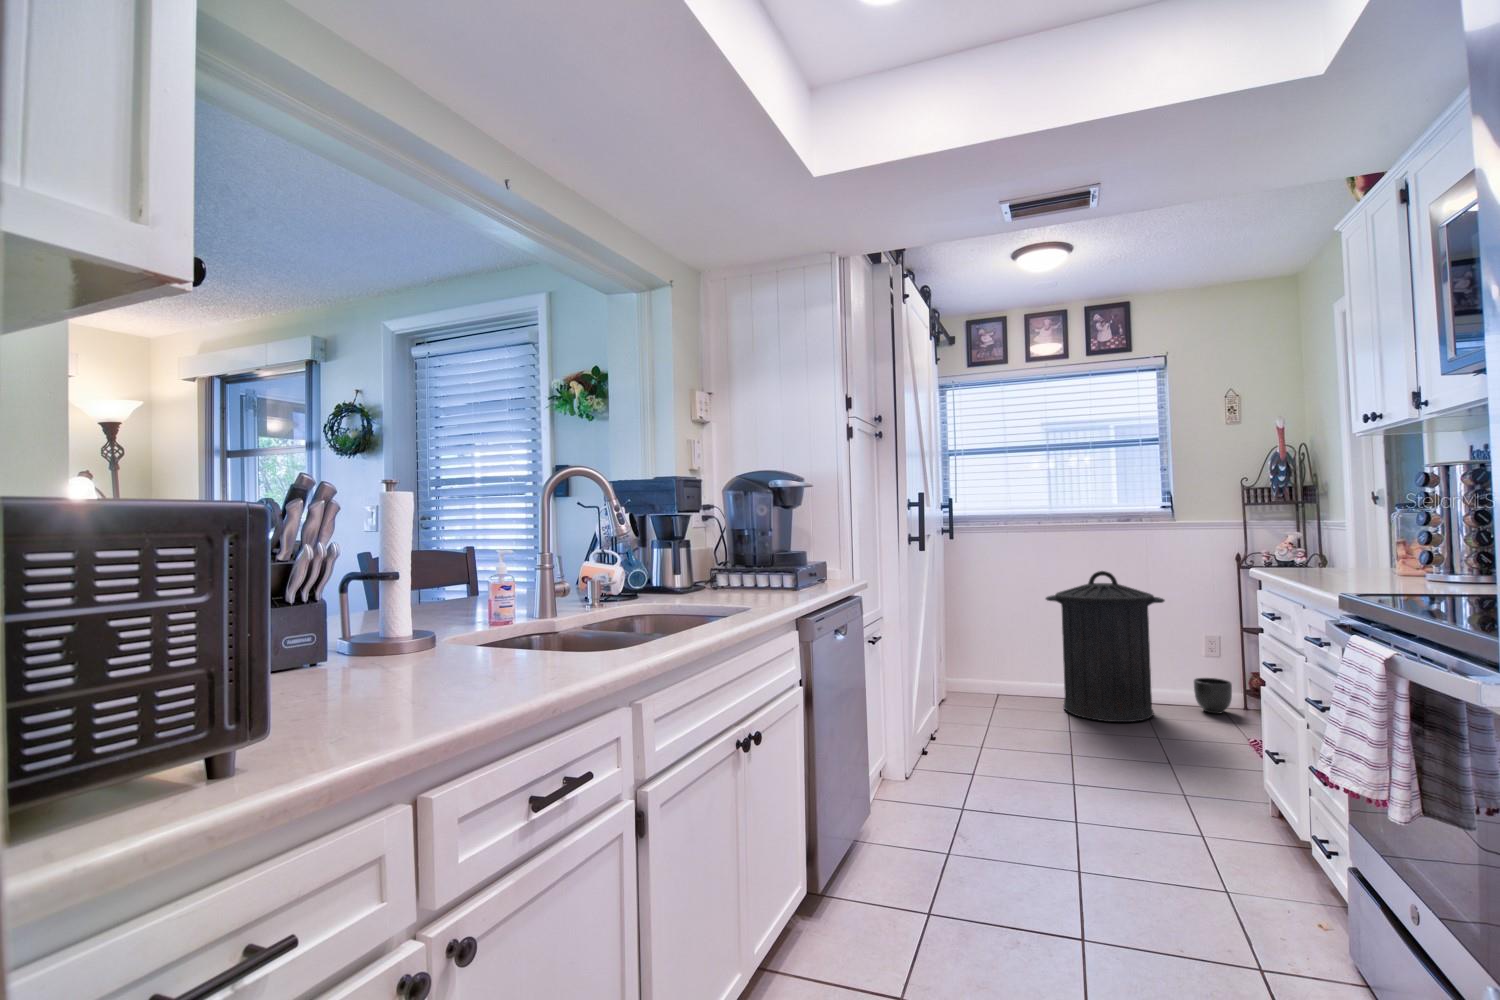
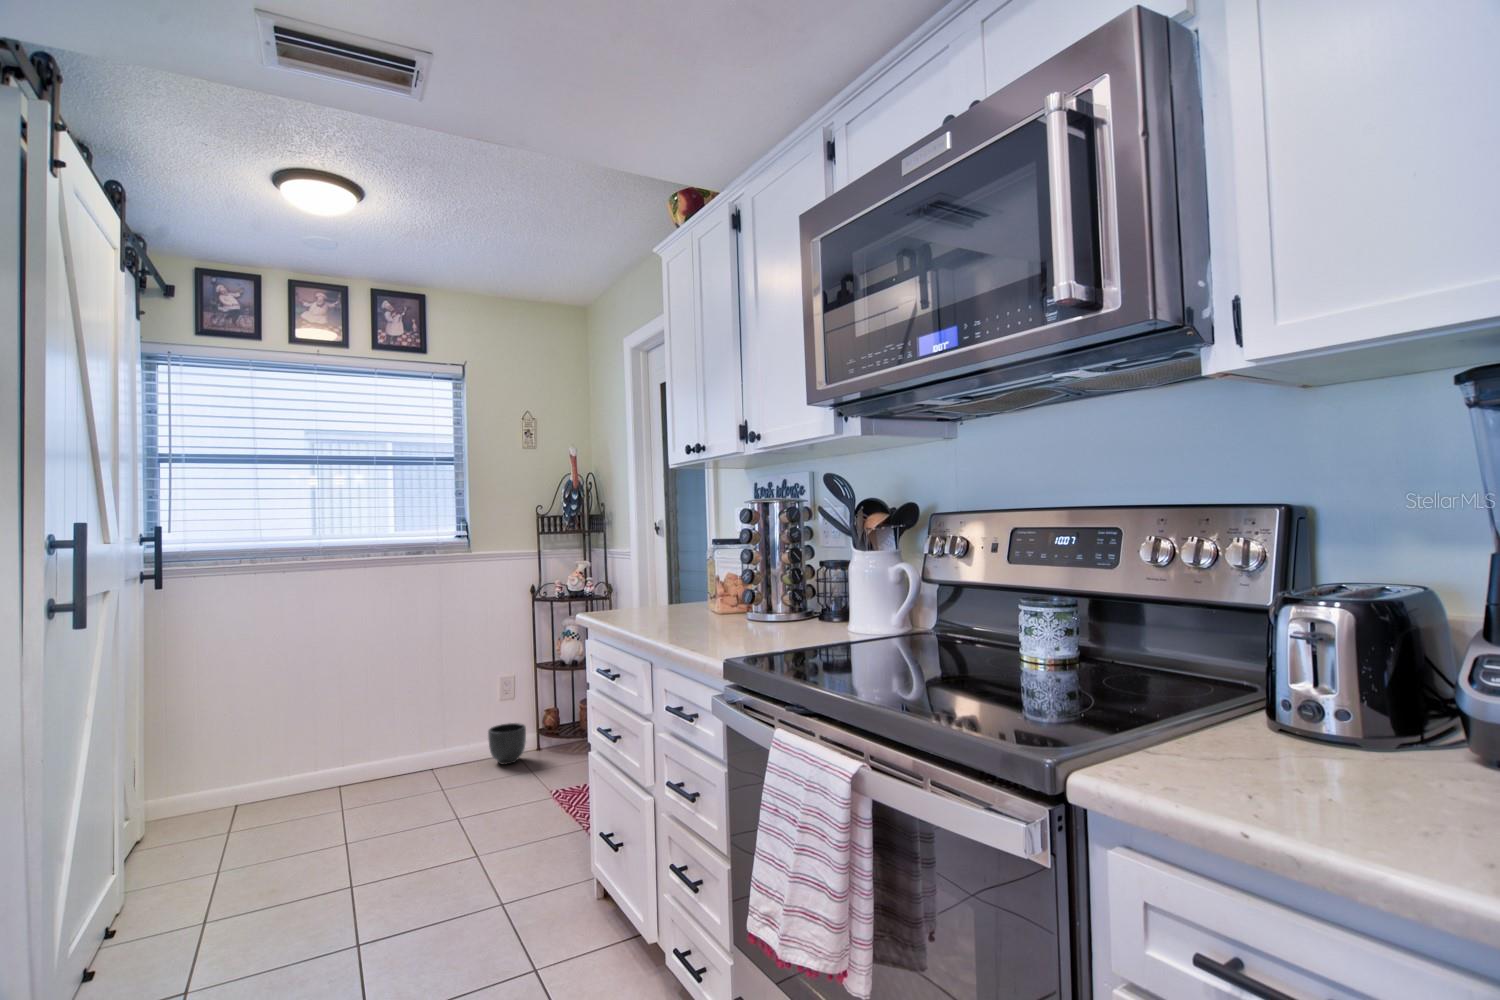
trash can: present [1046,571,1165,722] -> none [310,618,462,813]

